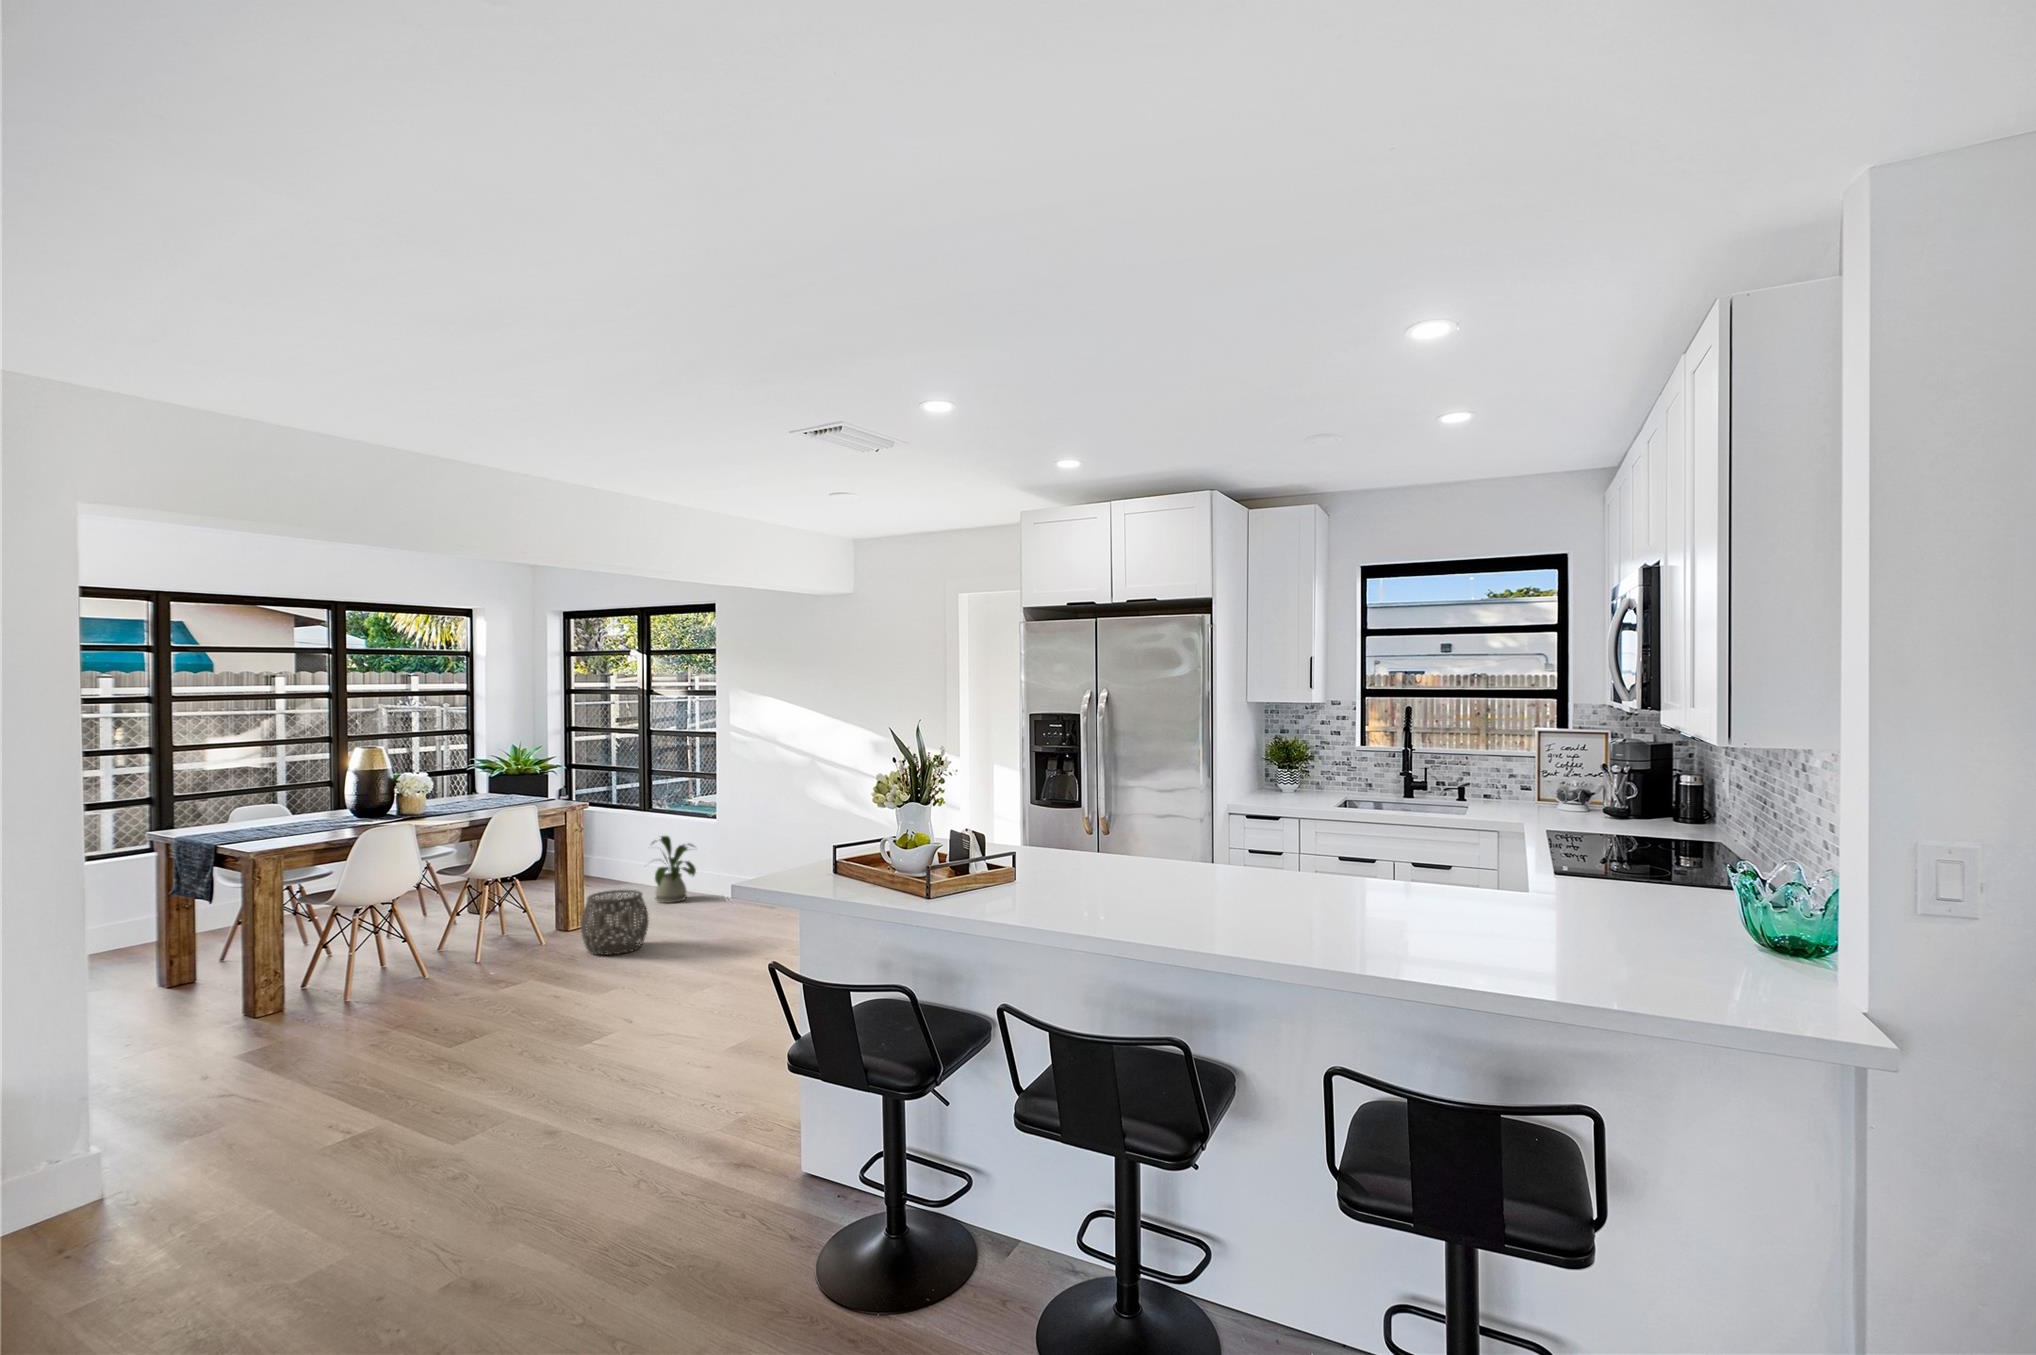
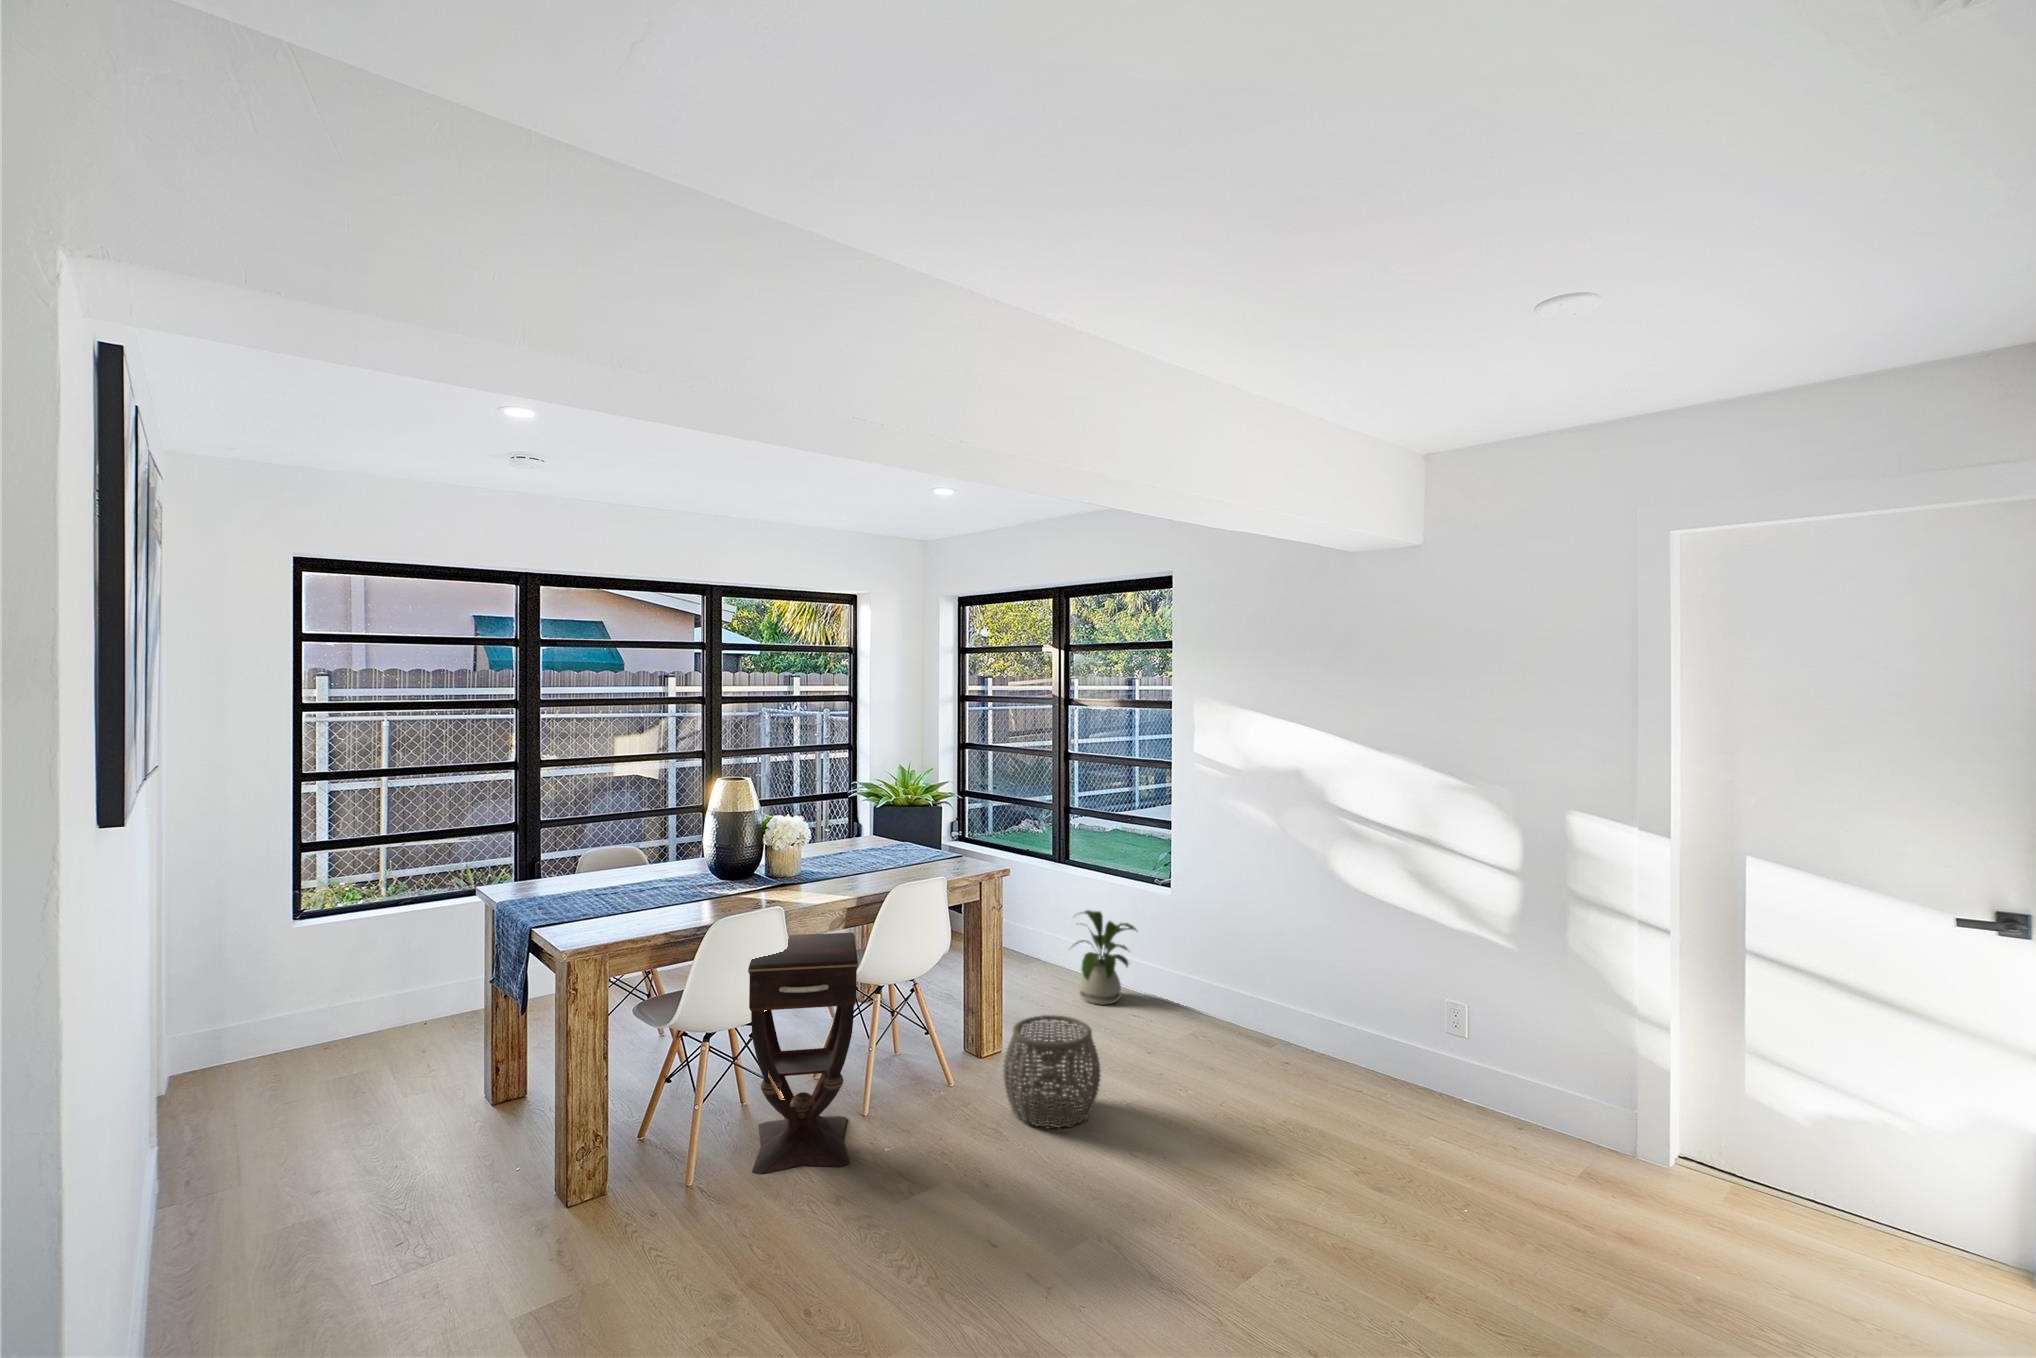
side table: none [389,840,470,992] -> present [748,933,858,1174]

